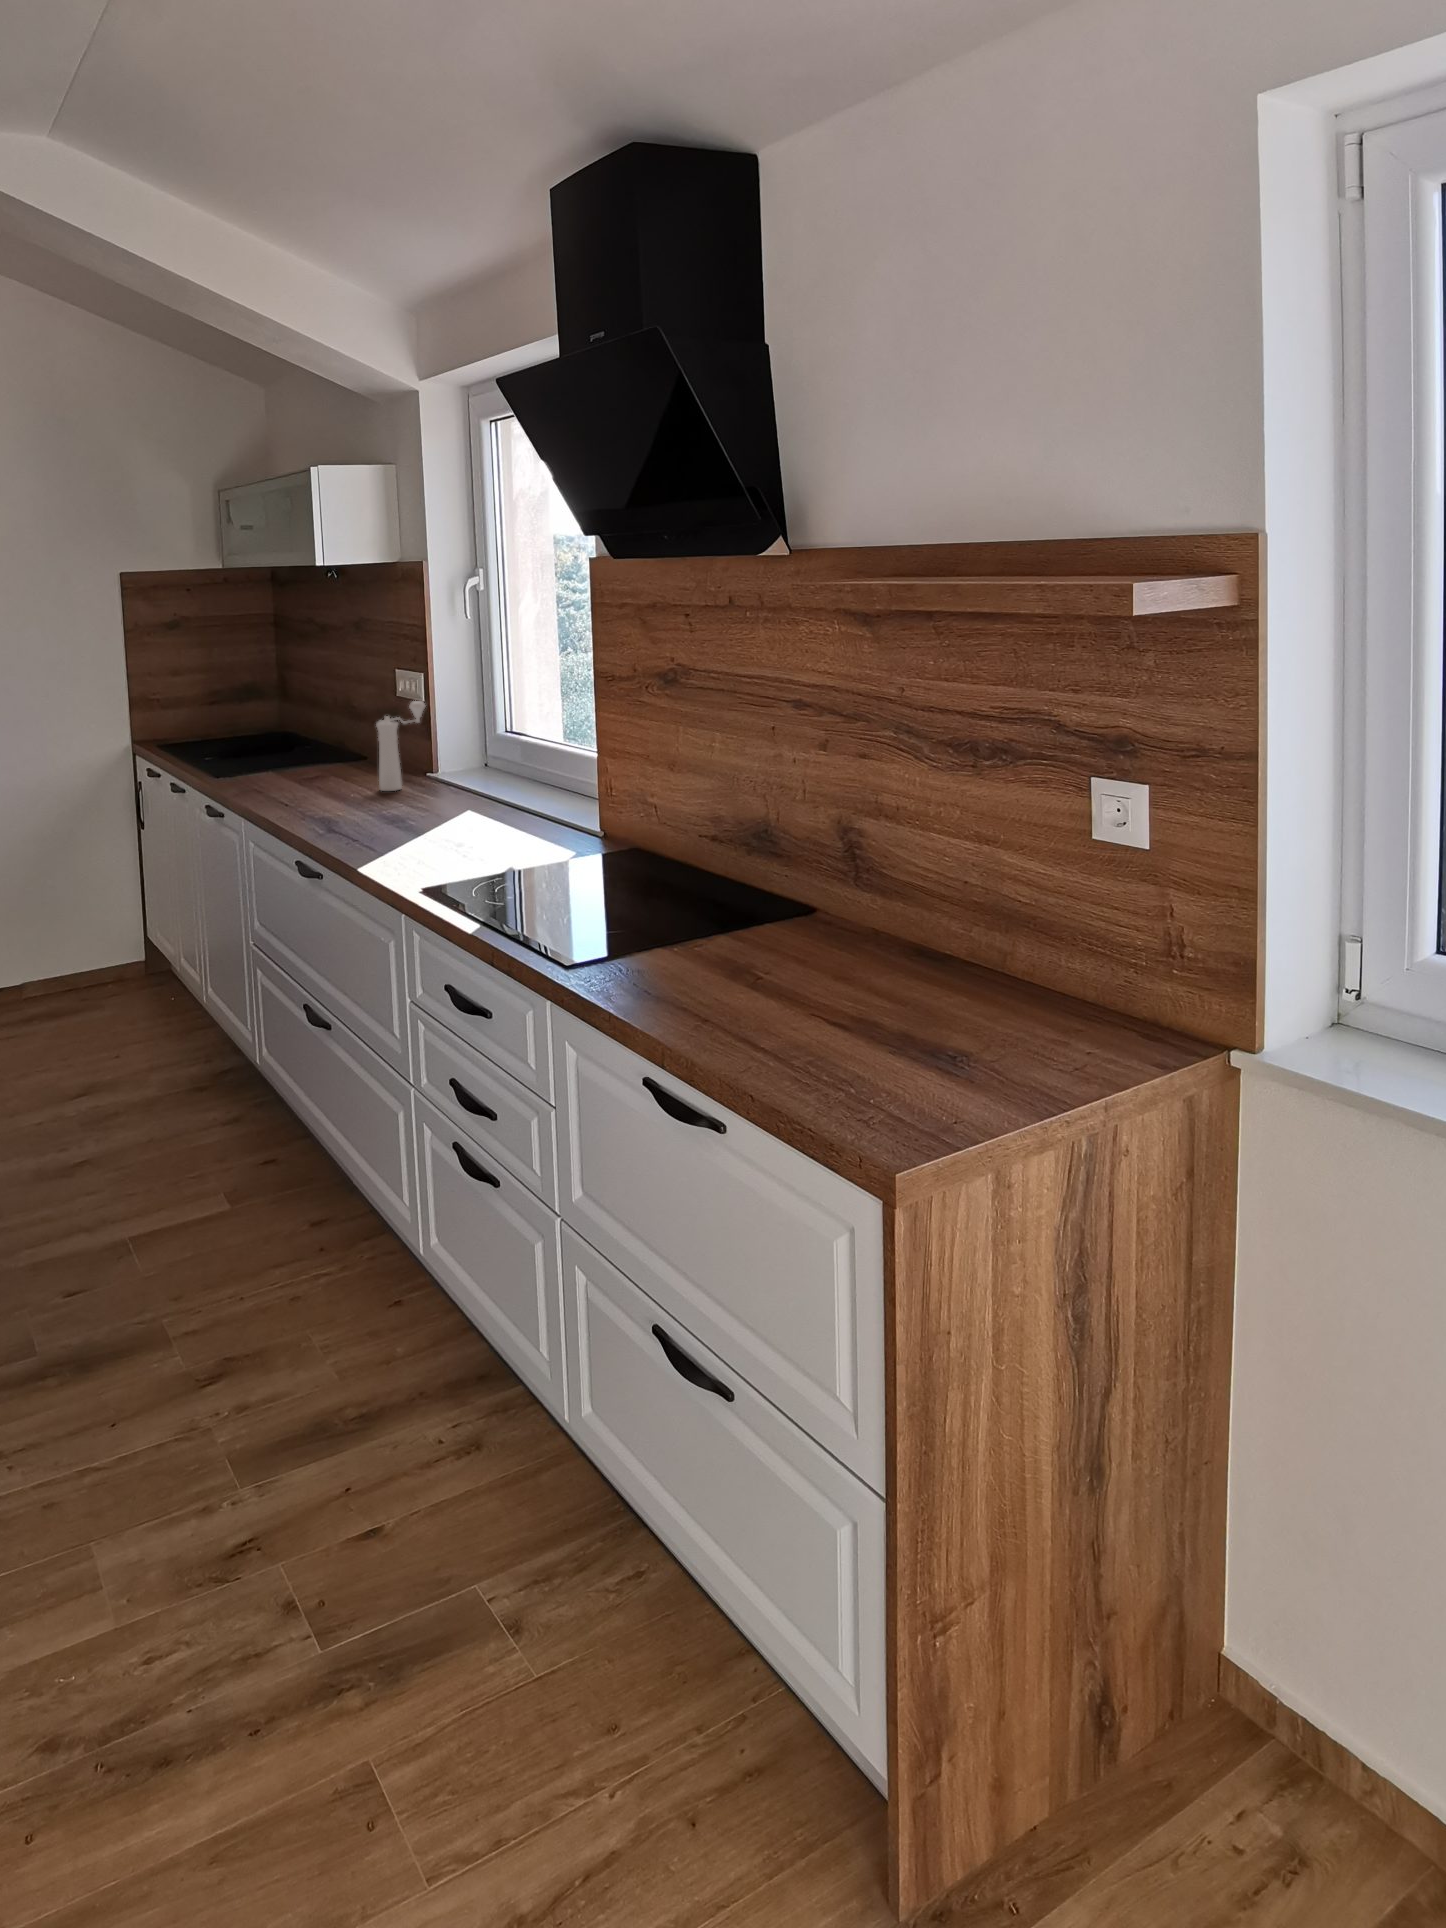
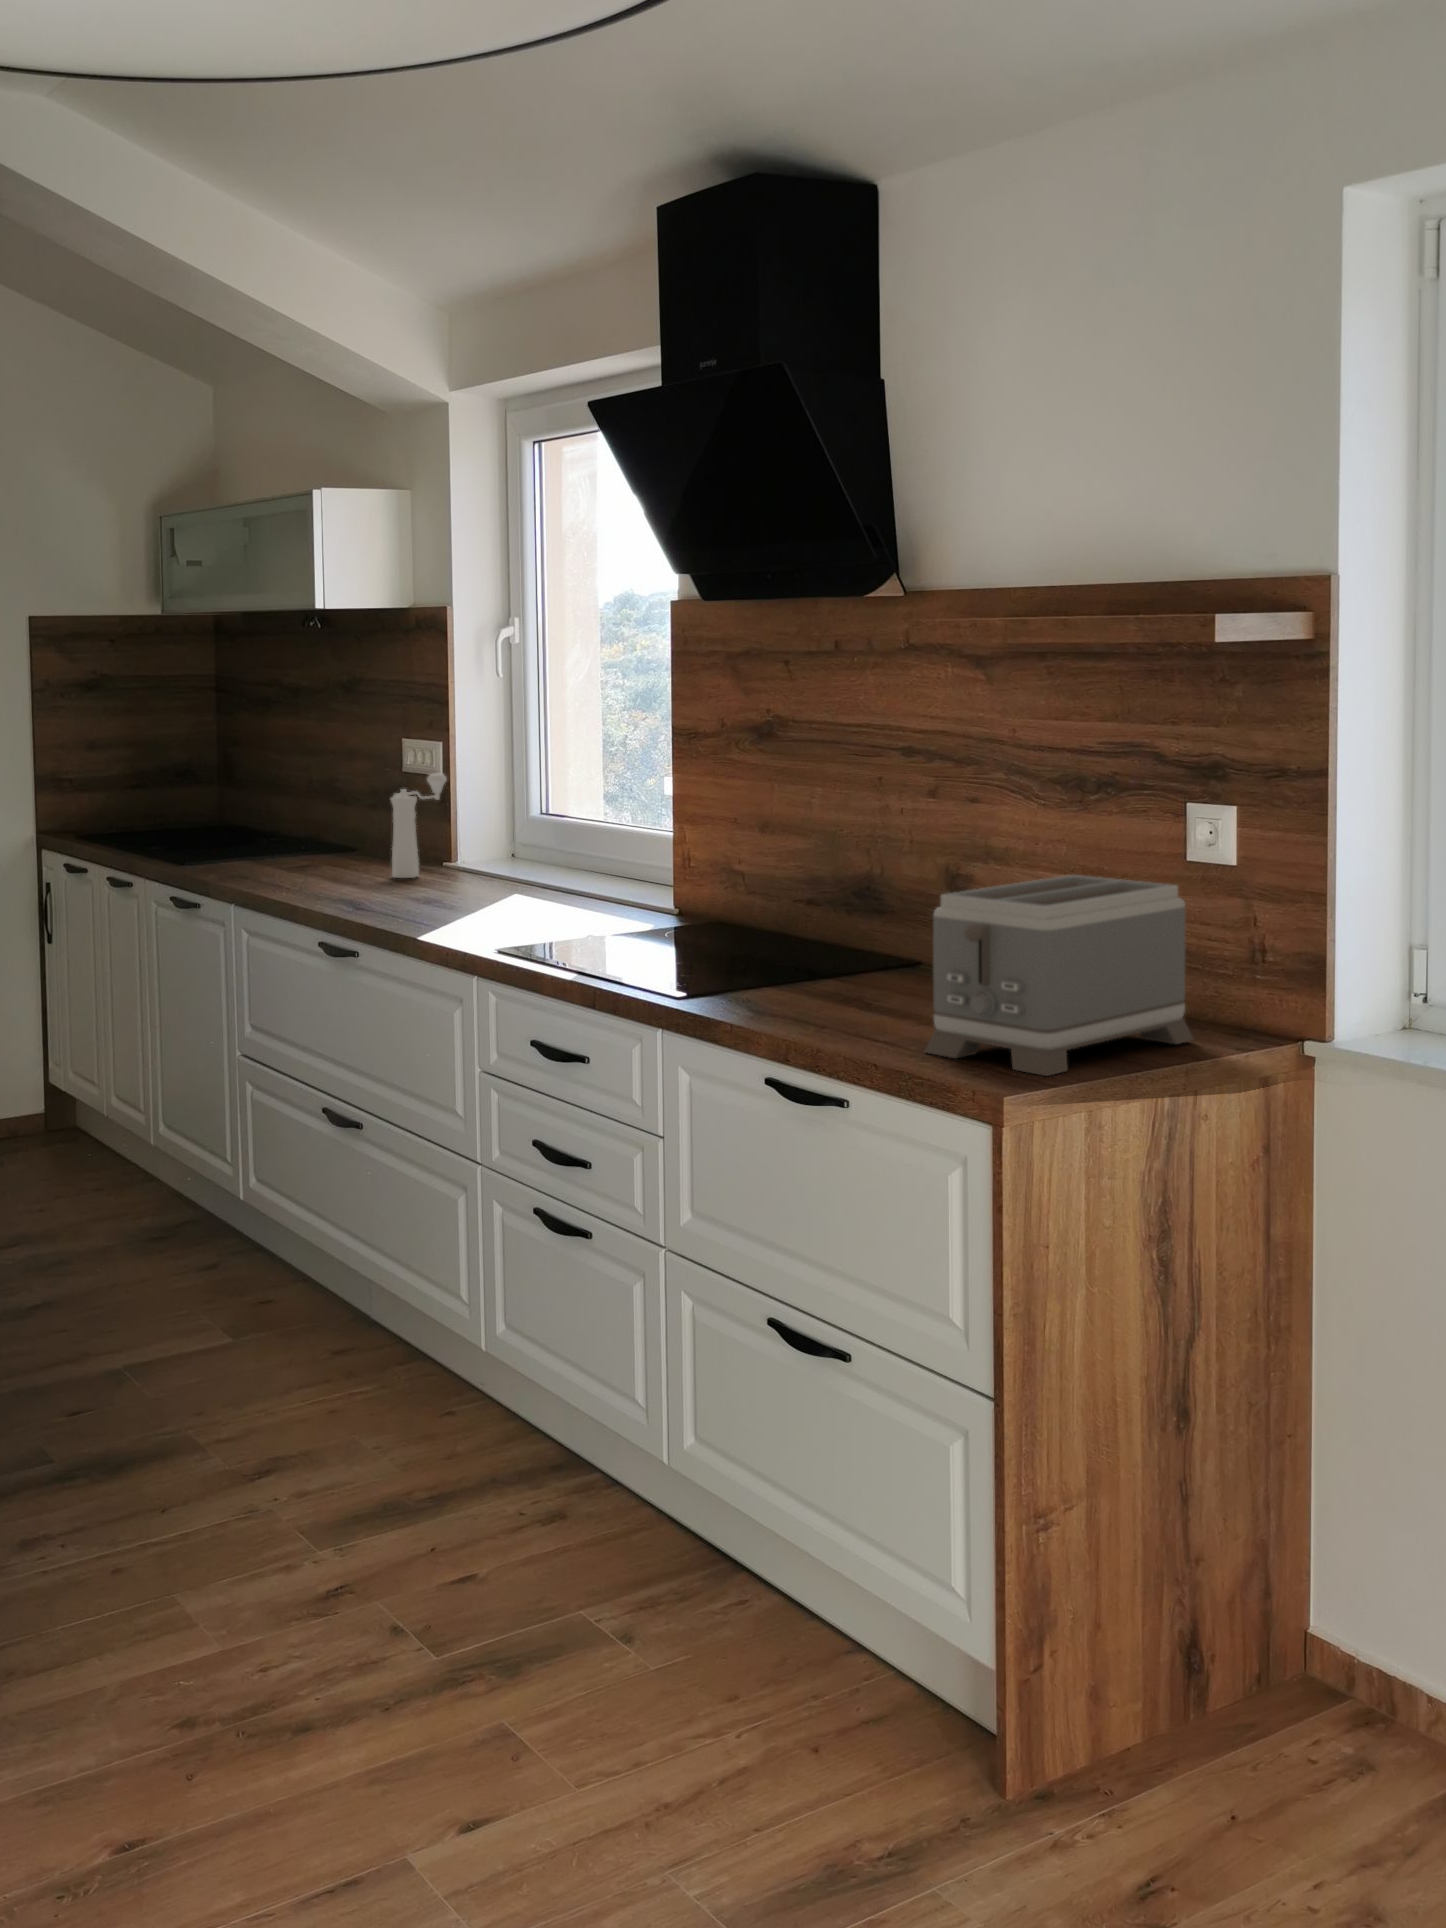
toaster: none [806,860,1107,1126] -> present [925,875,1193,1076]

